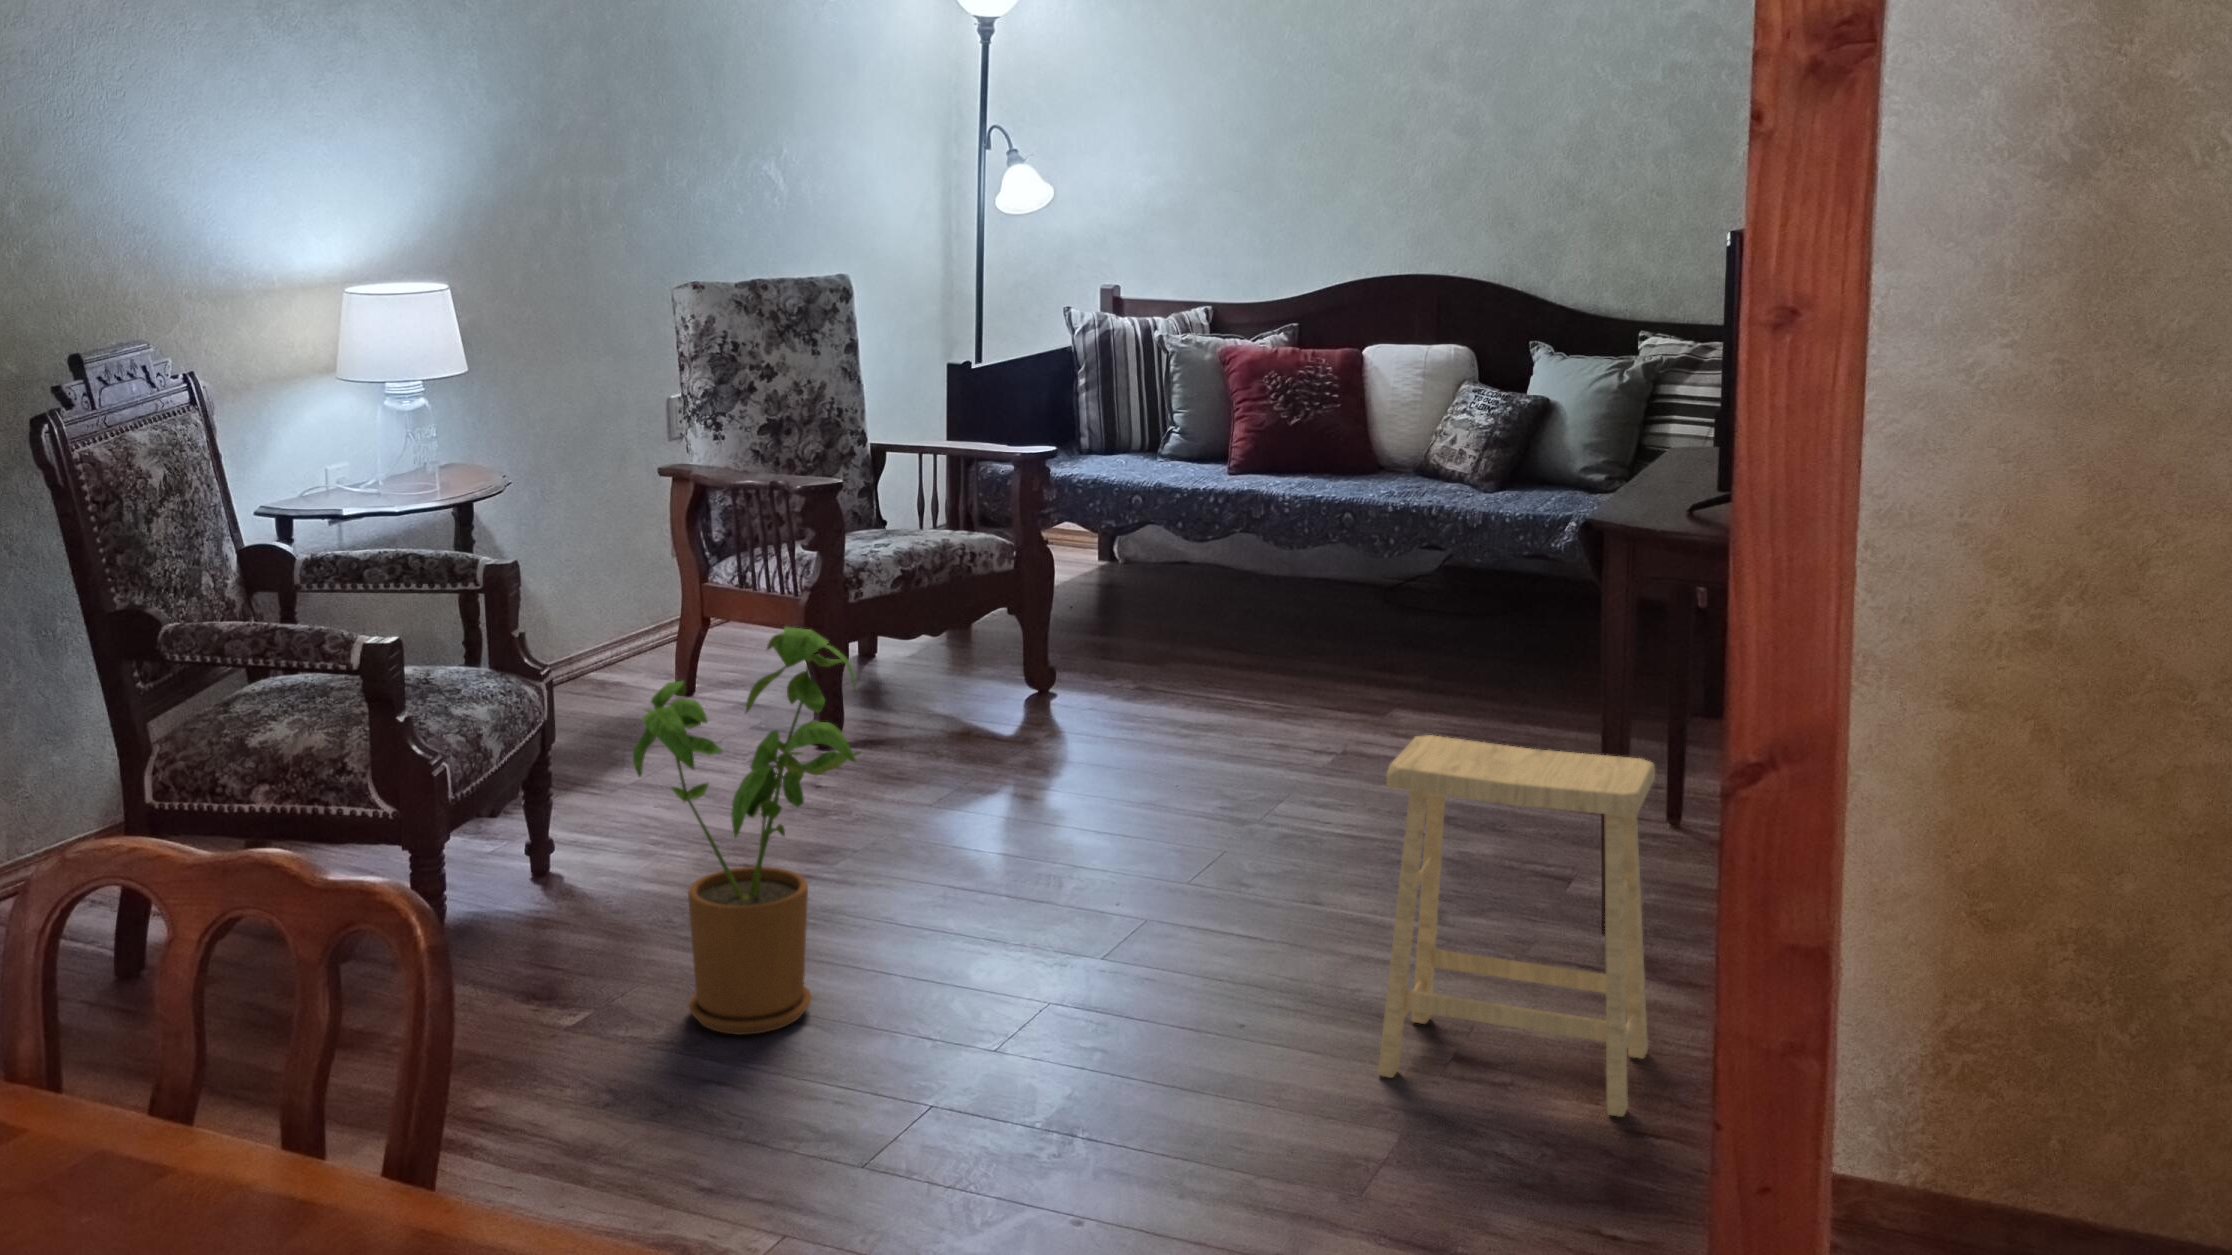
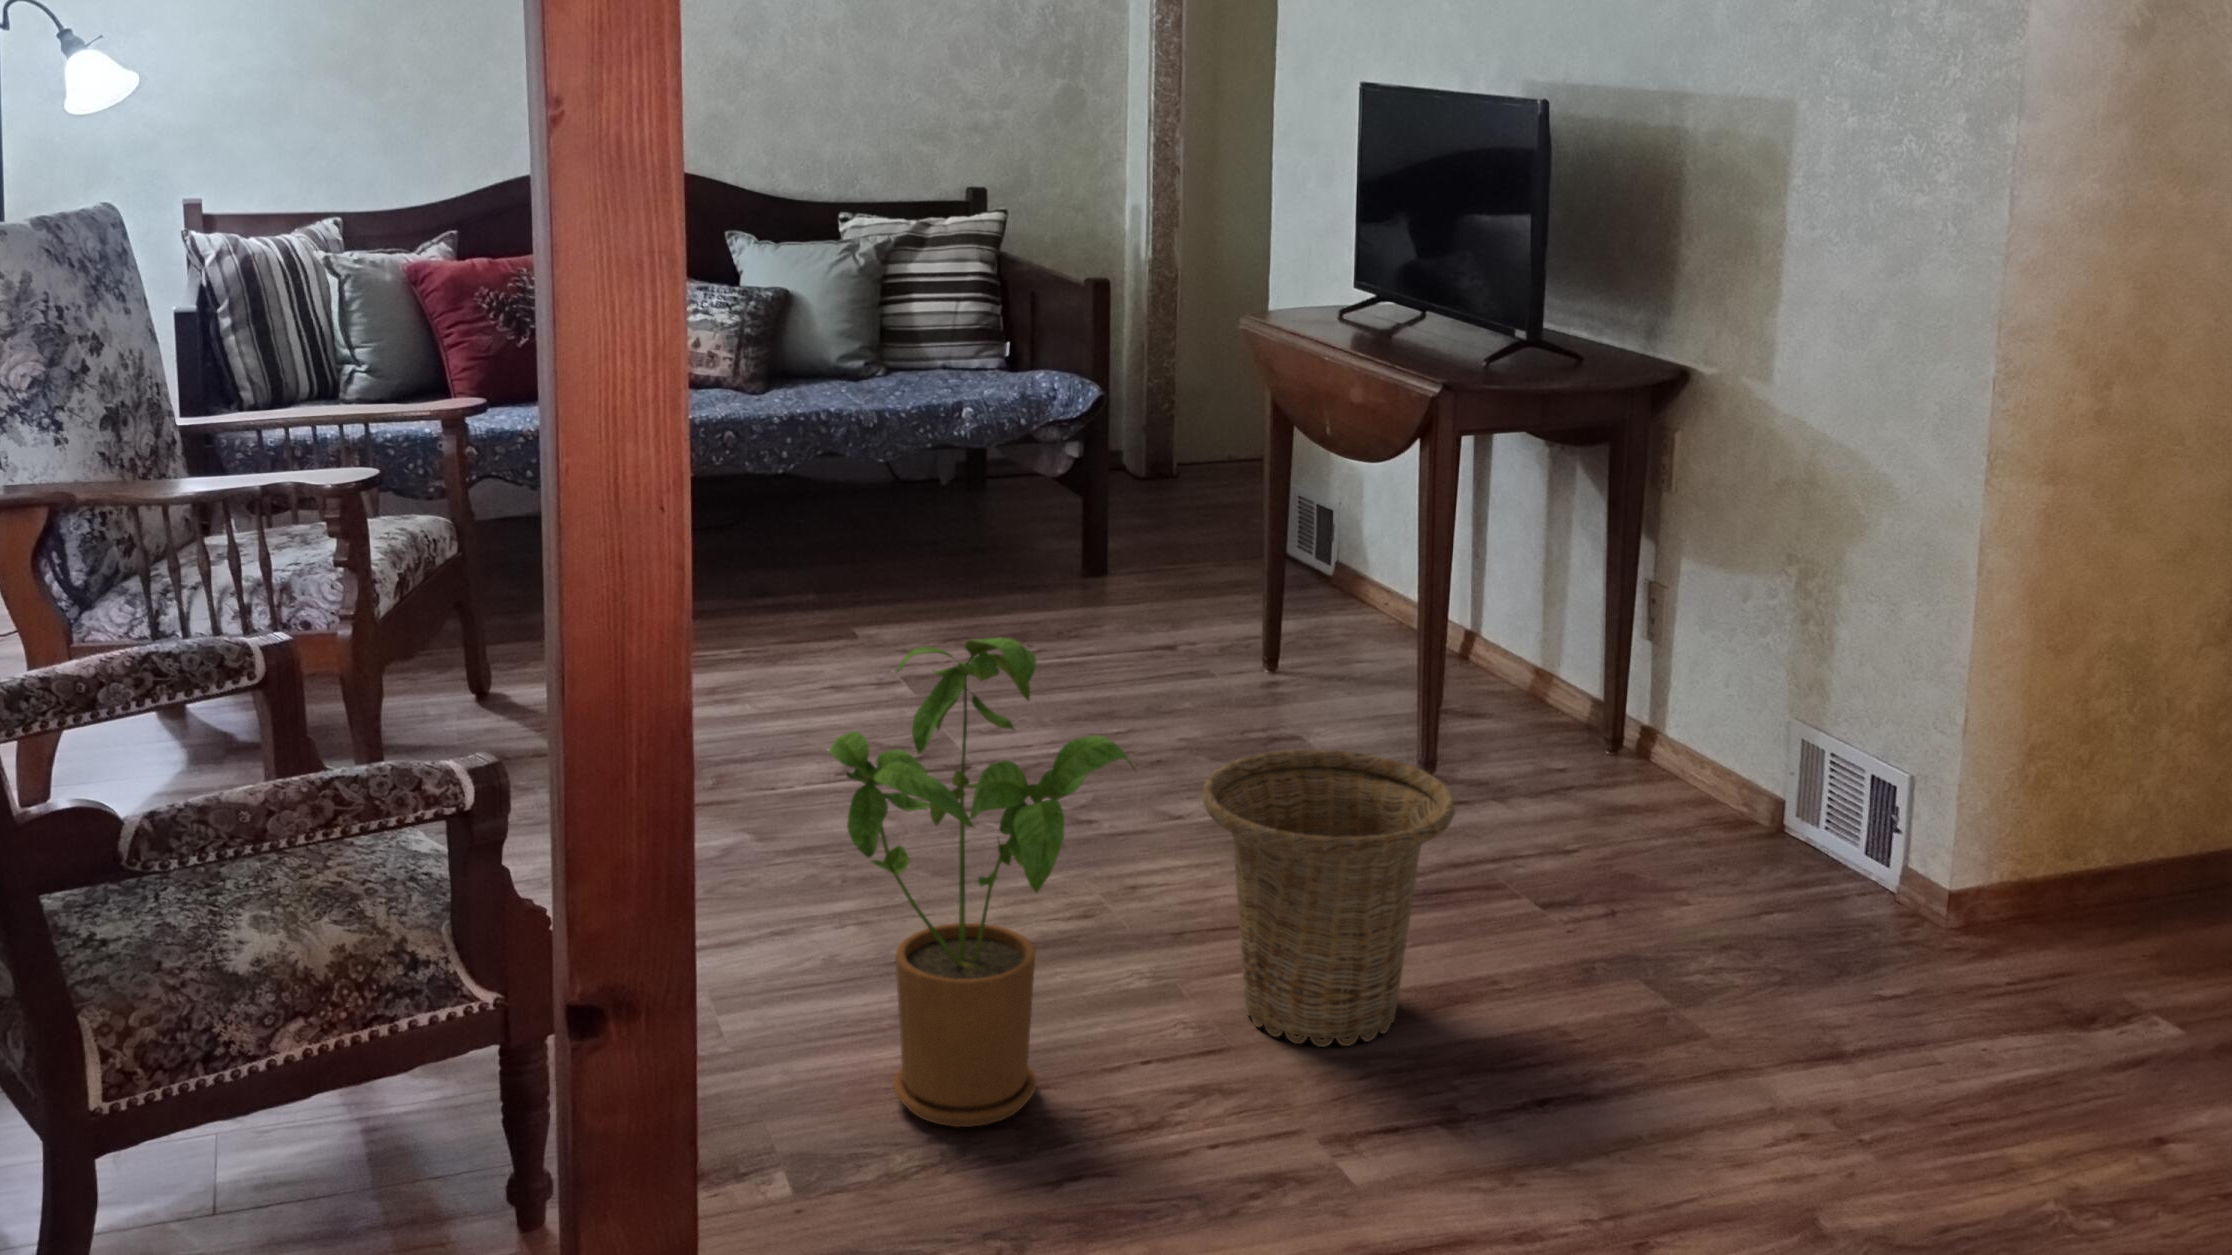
footstool: present [1378,735,1655,1117] -> none [1454,603,1734,945]
basket: none [975,803,1215,1087] -> present [1202,750,1455,1047]

